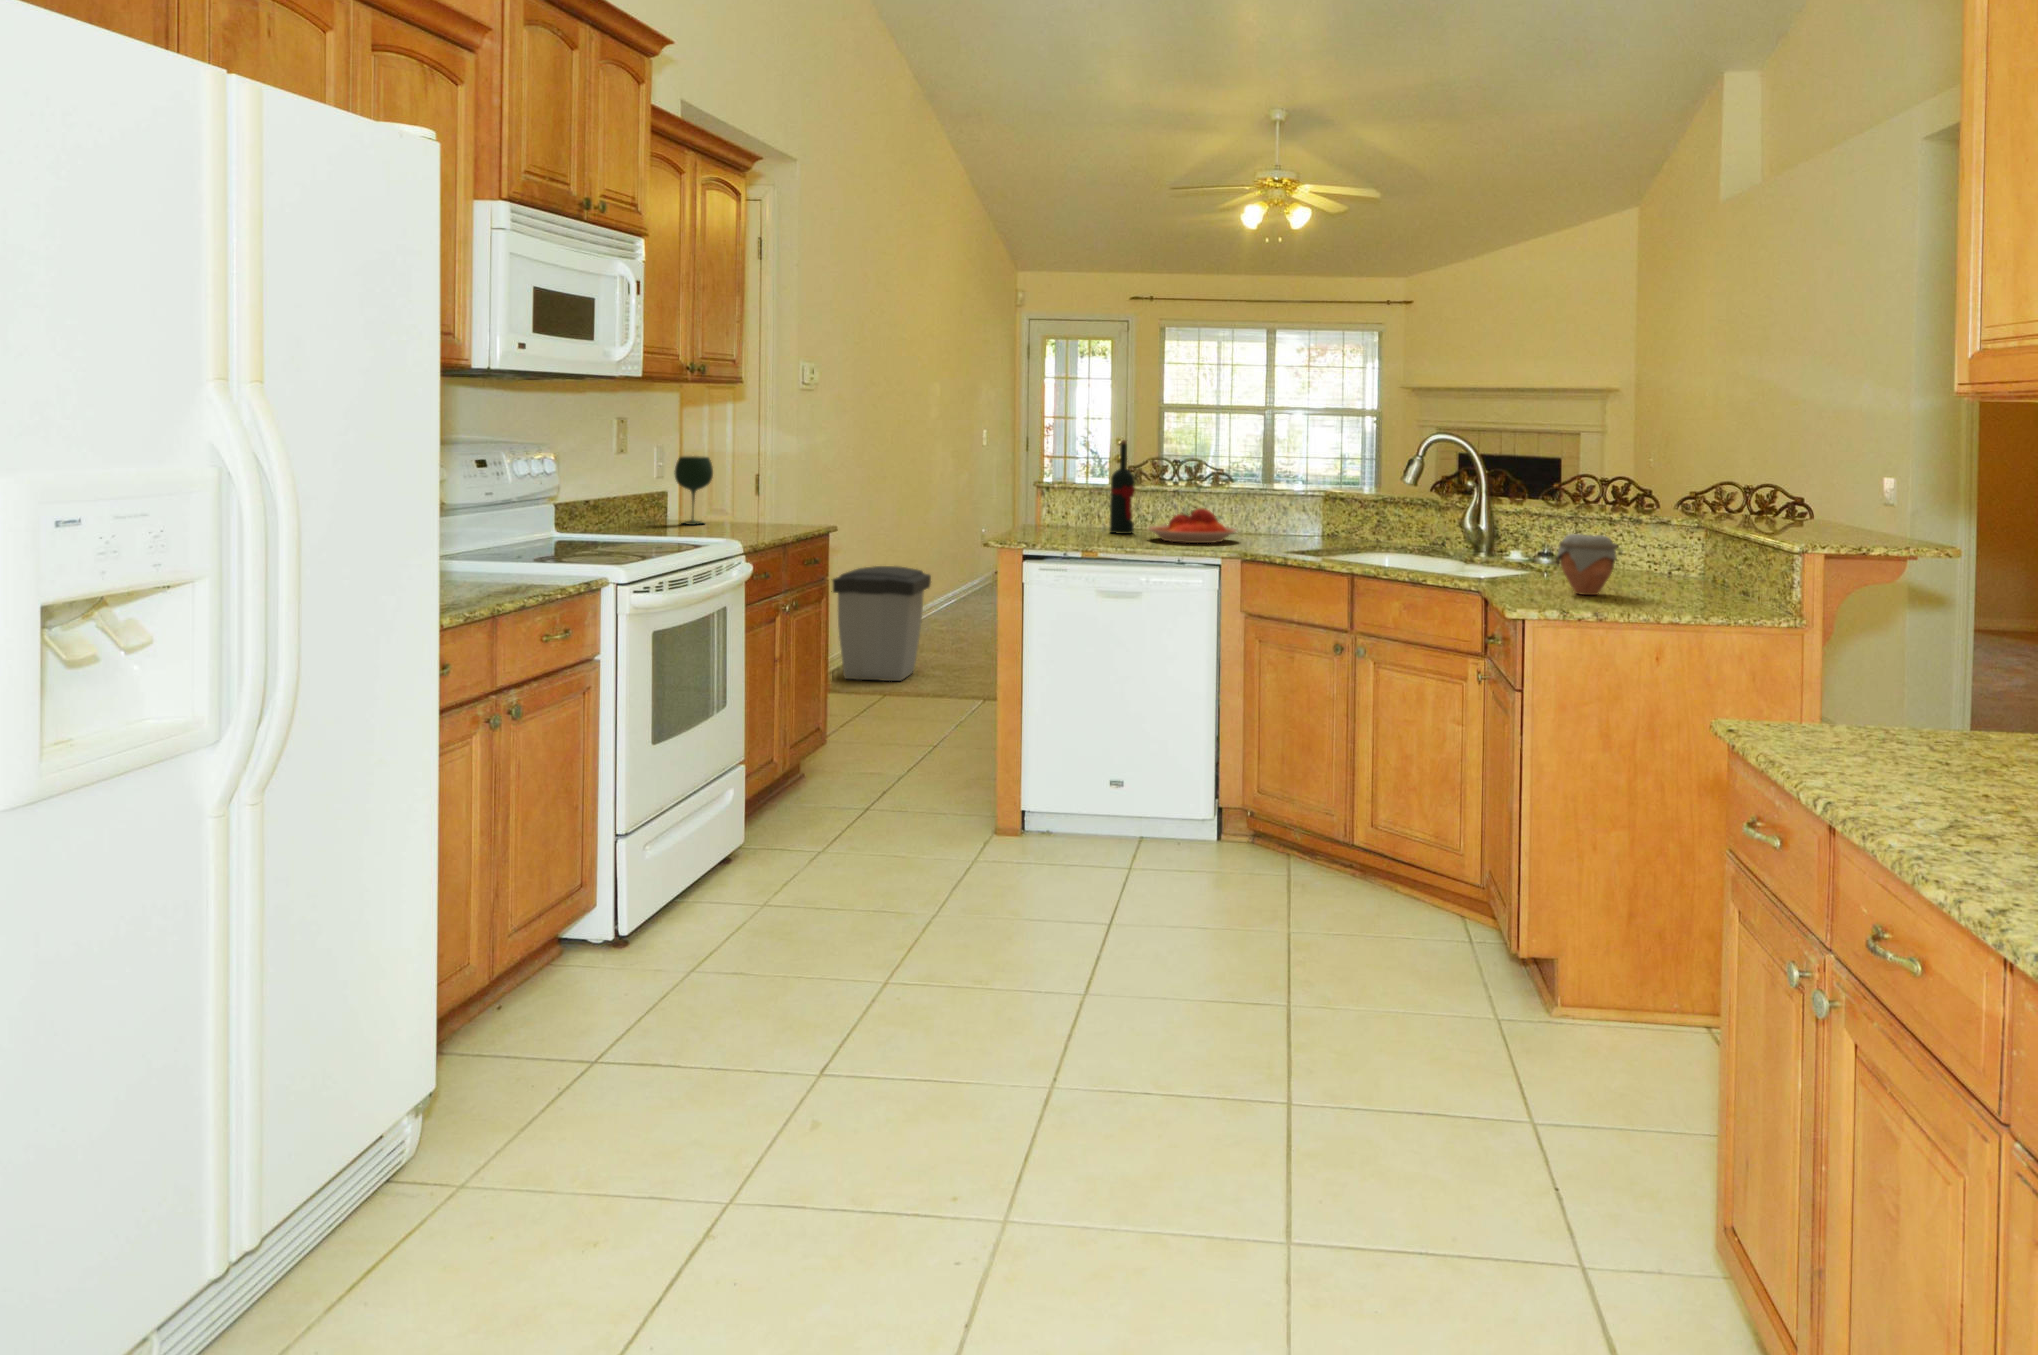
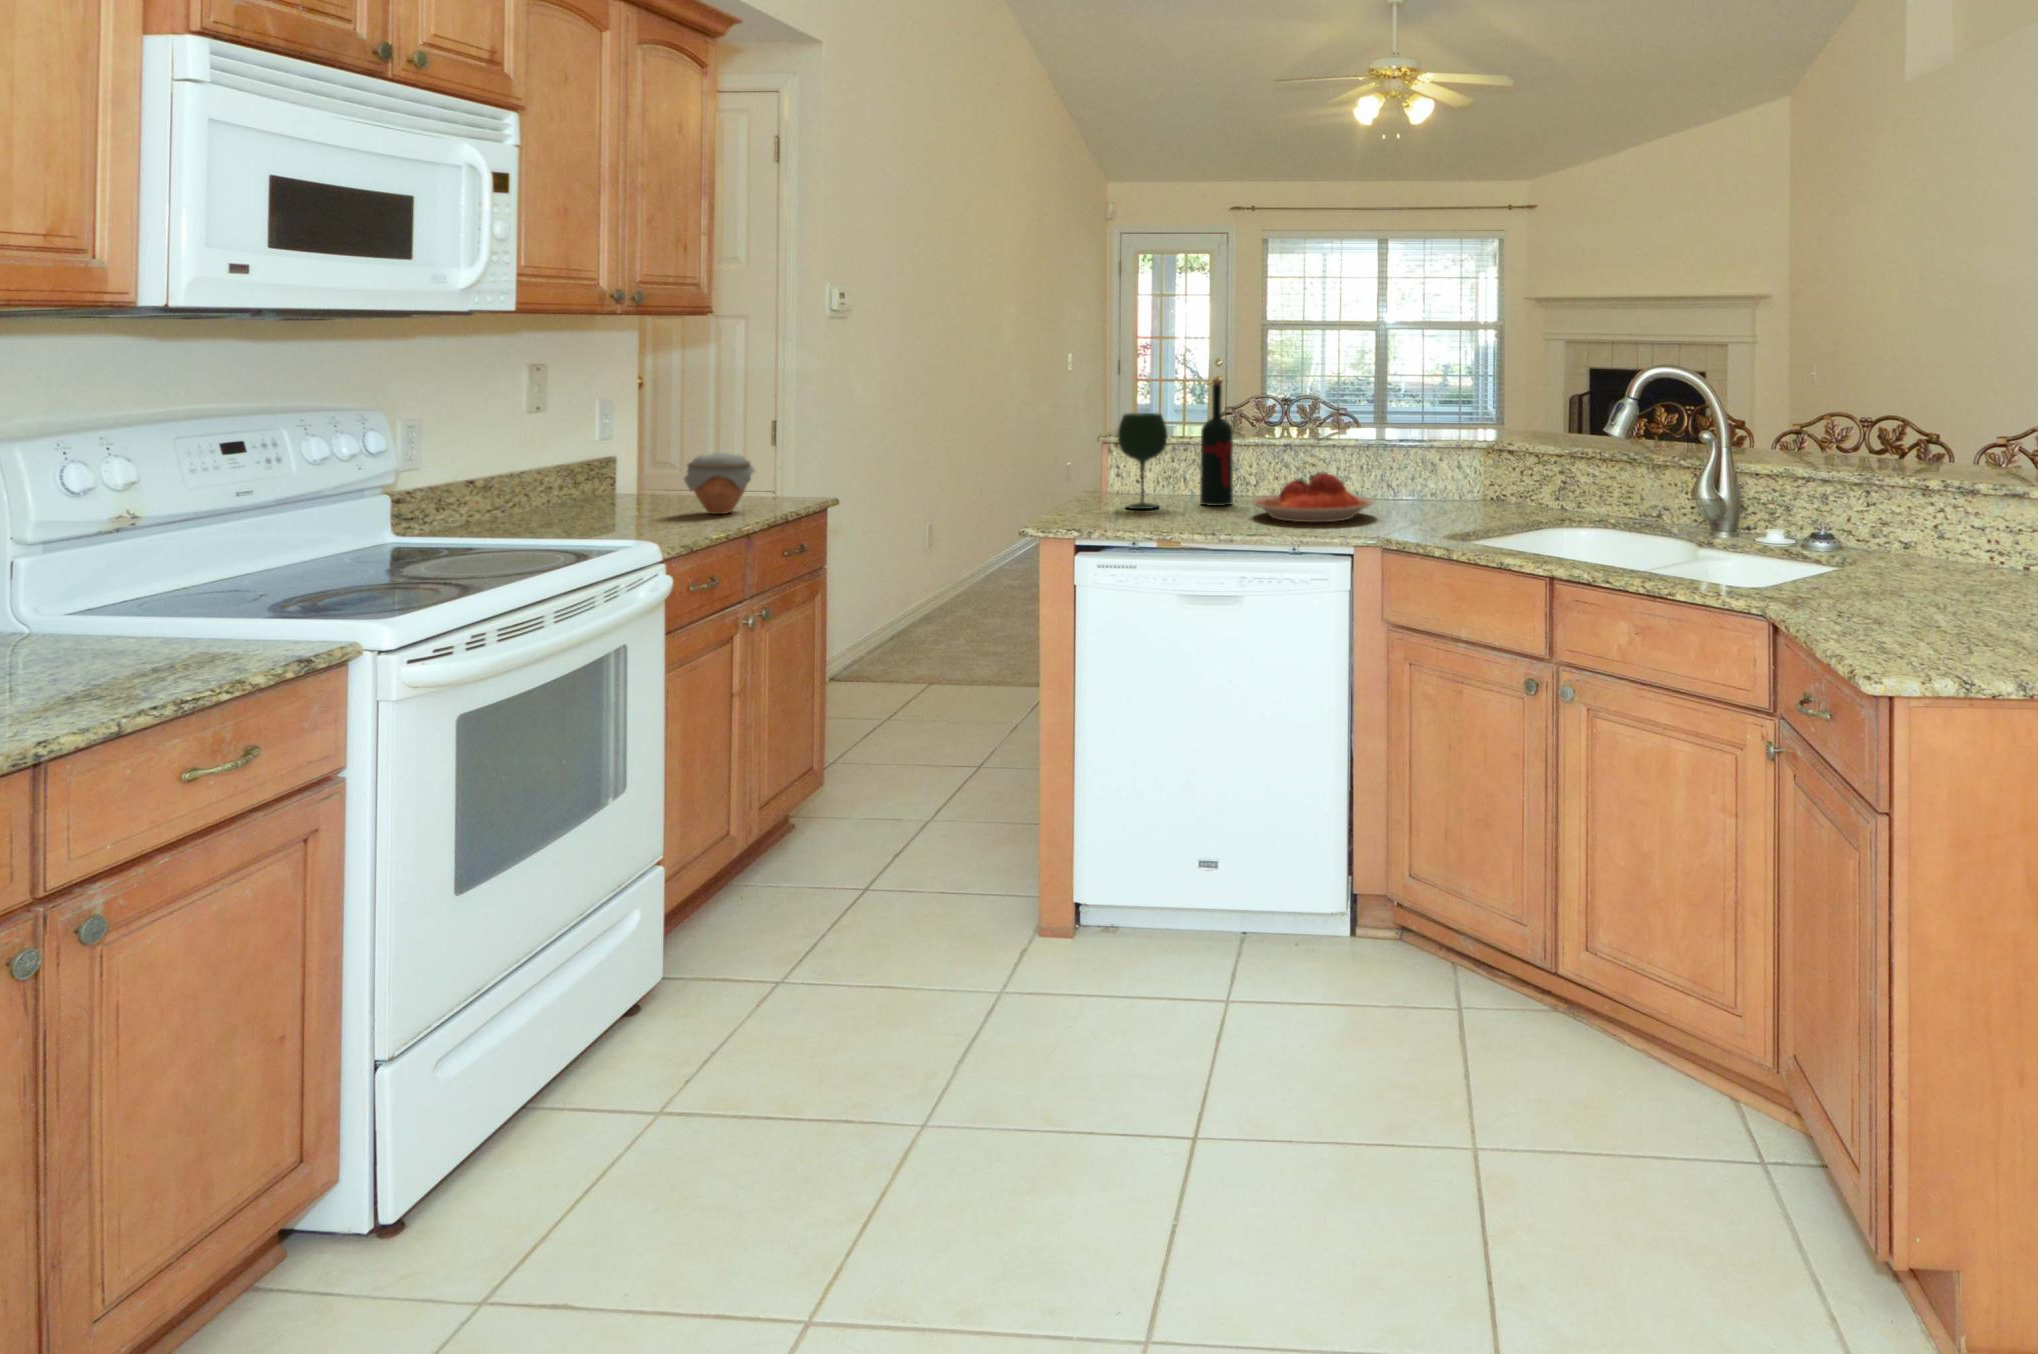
wine glass: present [674,456,713,525] -> present [1118,413,1168,509]
jar: present [1557,534,1618,595] -> present [684,453,755,514]
trash can: present [833,566,931,681] -> none [872,524,995,664]

